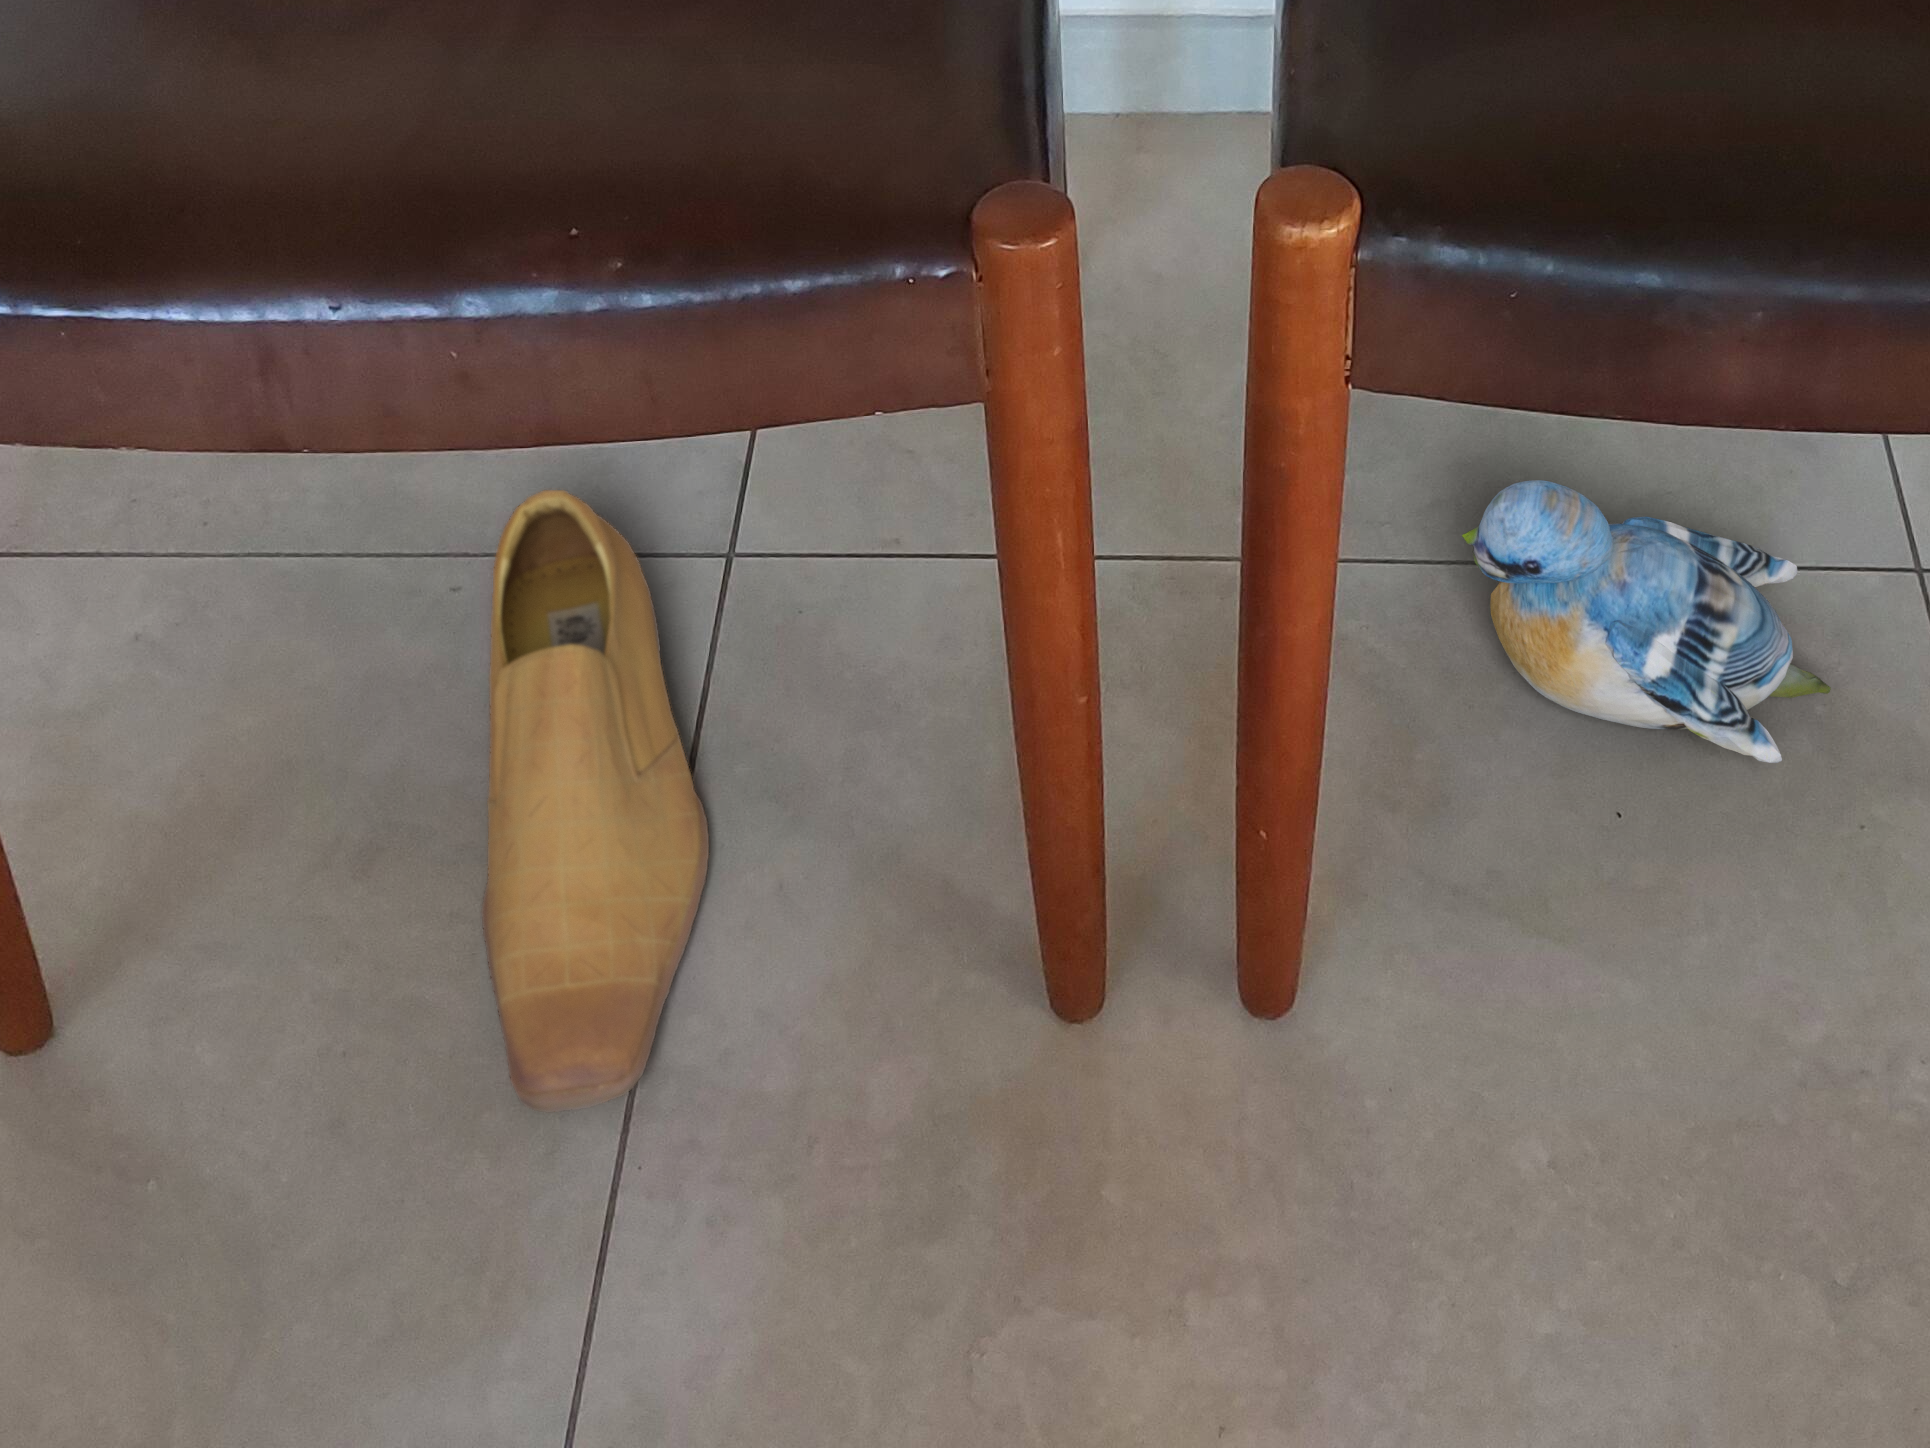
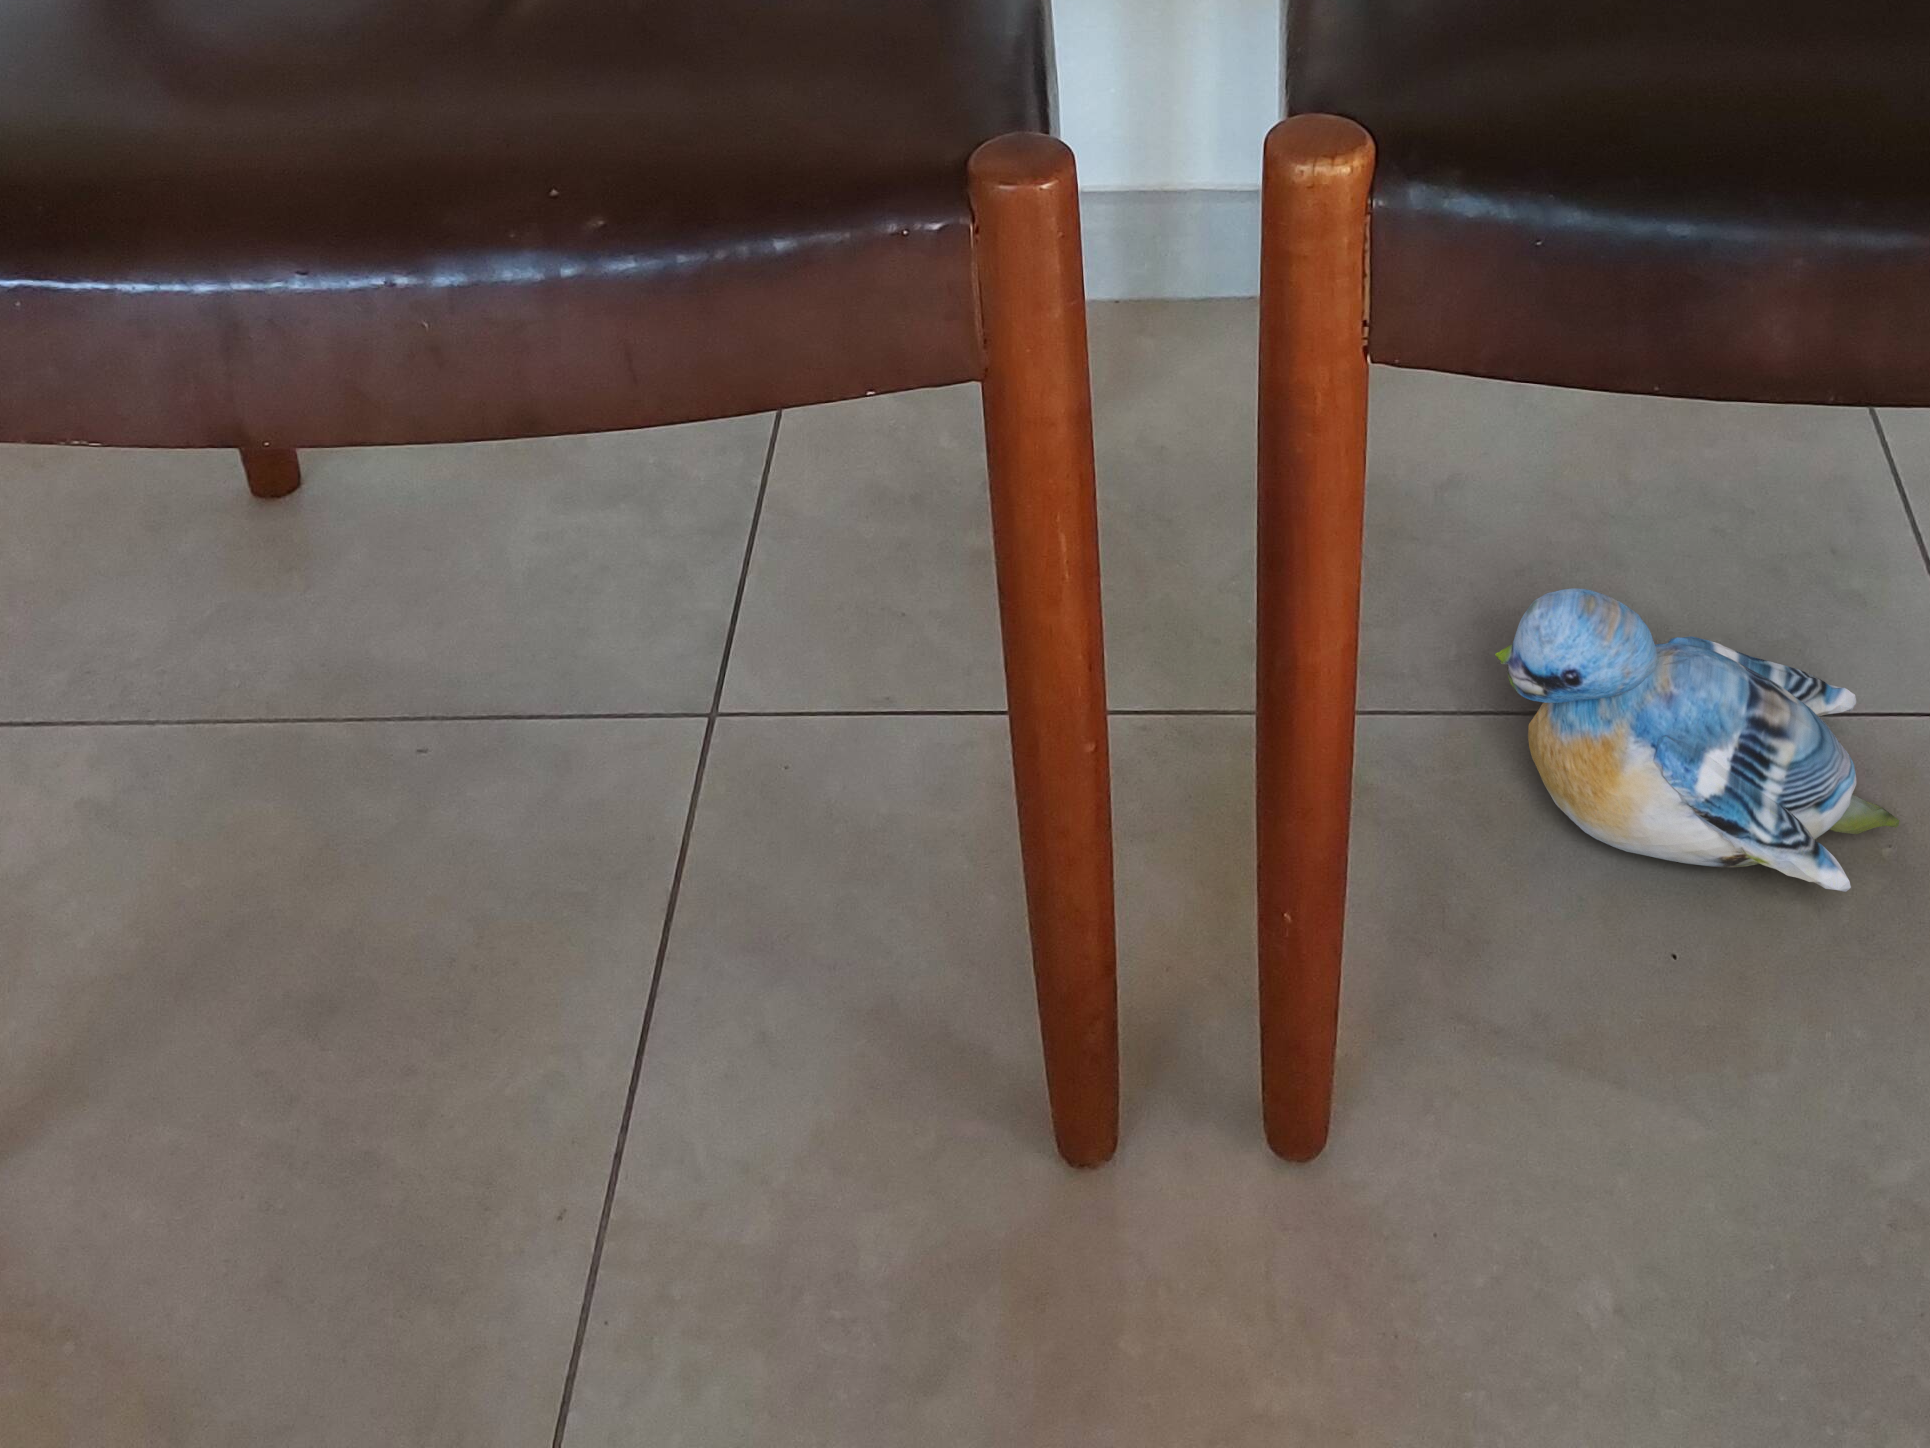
shoe: present [482,490,709,1112] -> none [439,623,688,1268]

